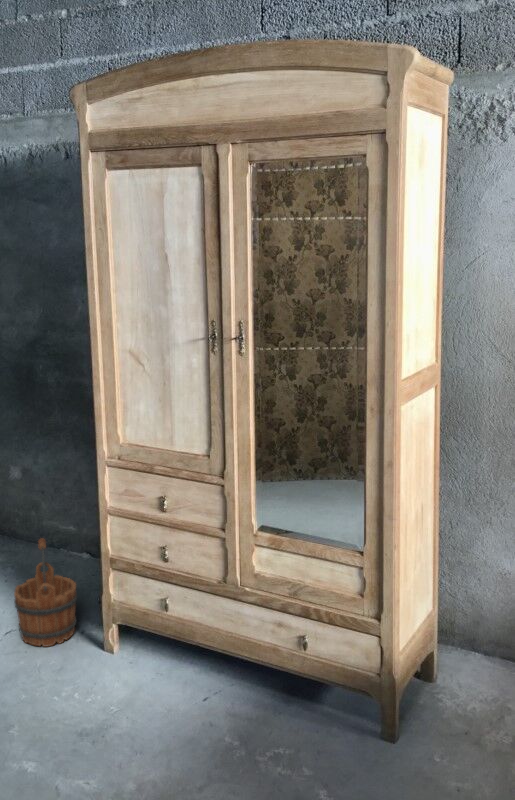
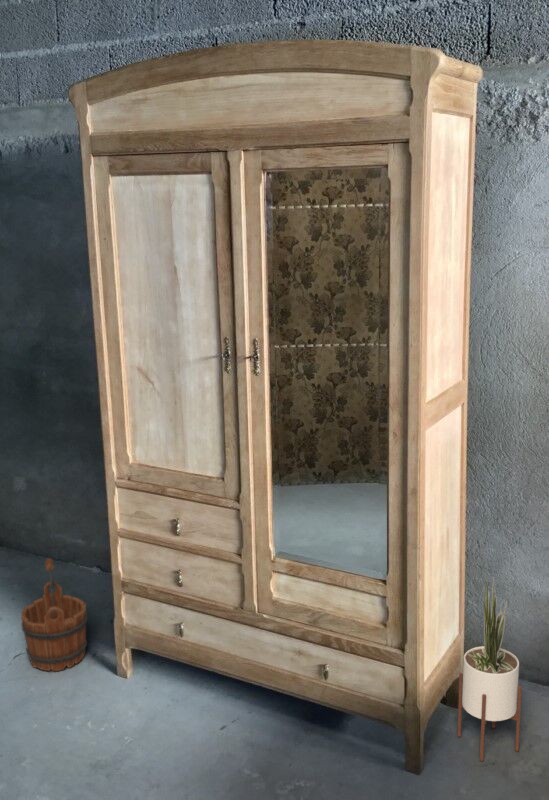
potted plant: none [431,551,492,728] -> present [457,579,522,761]

